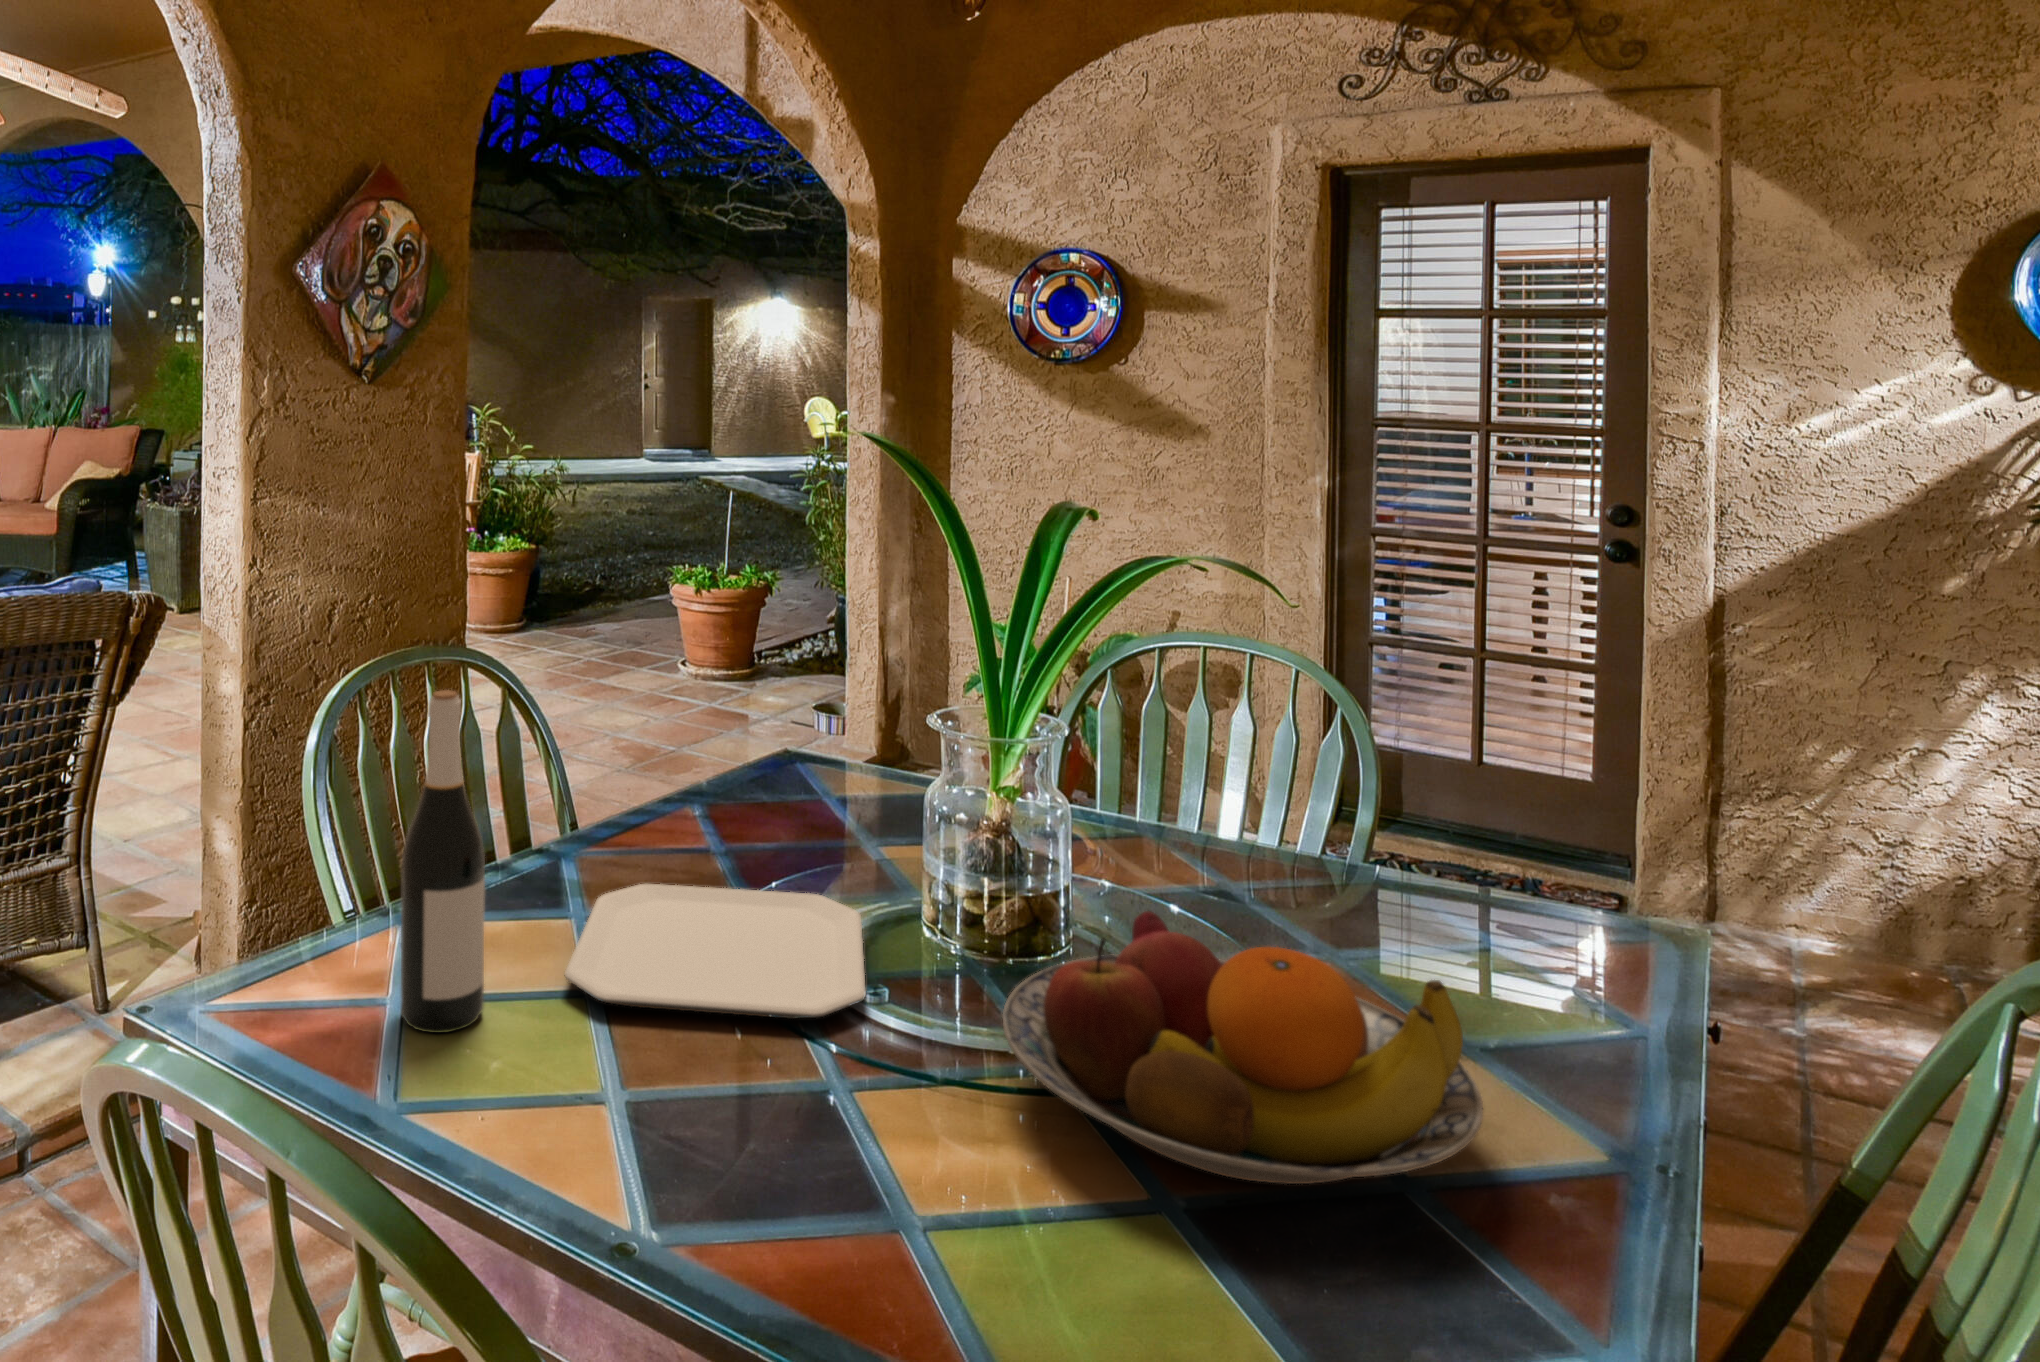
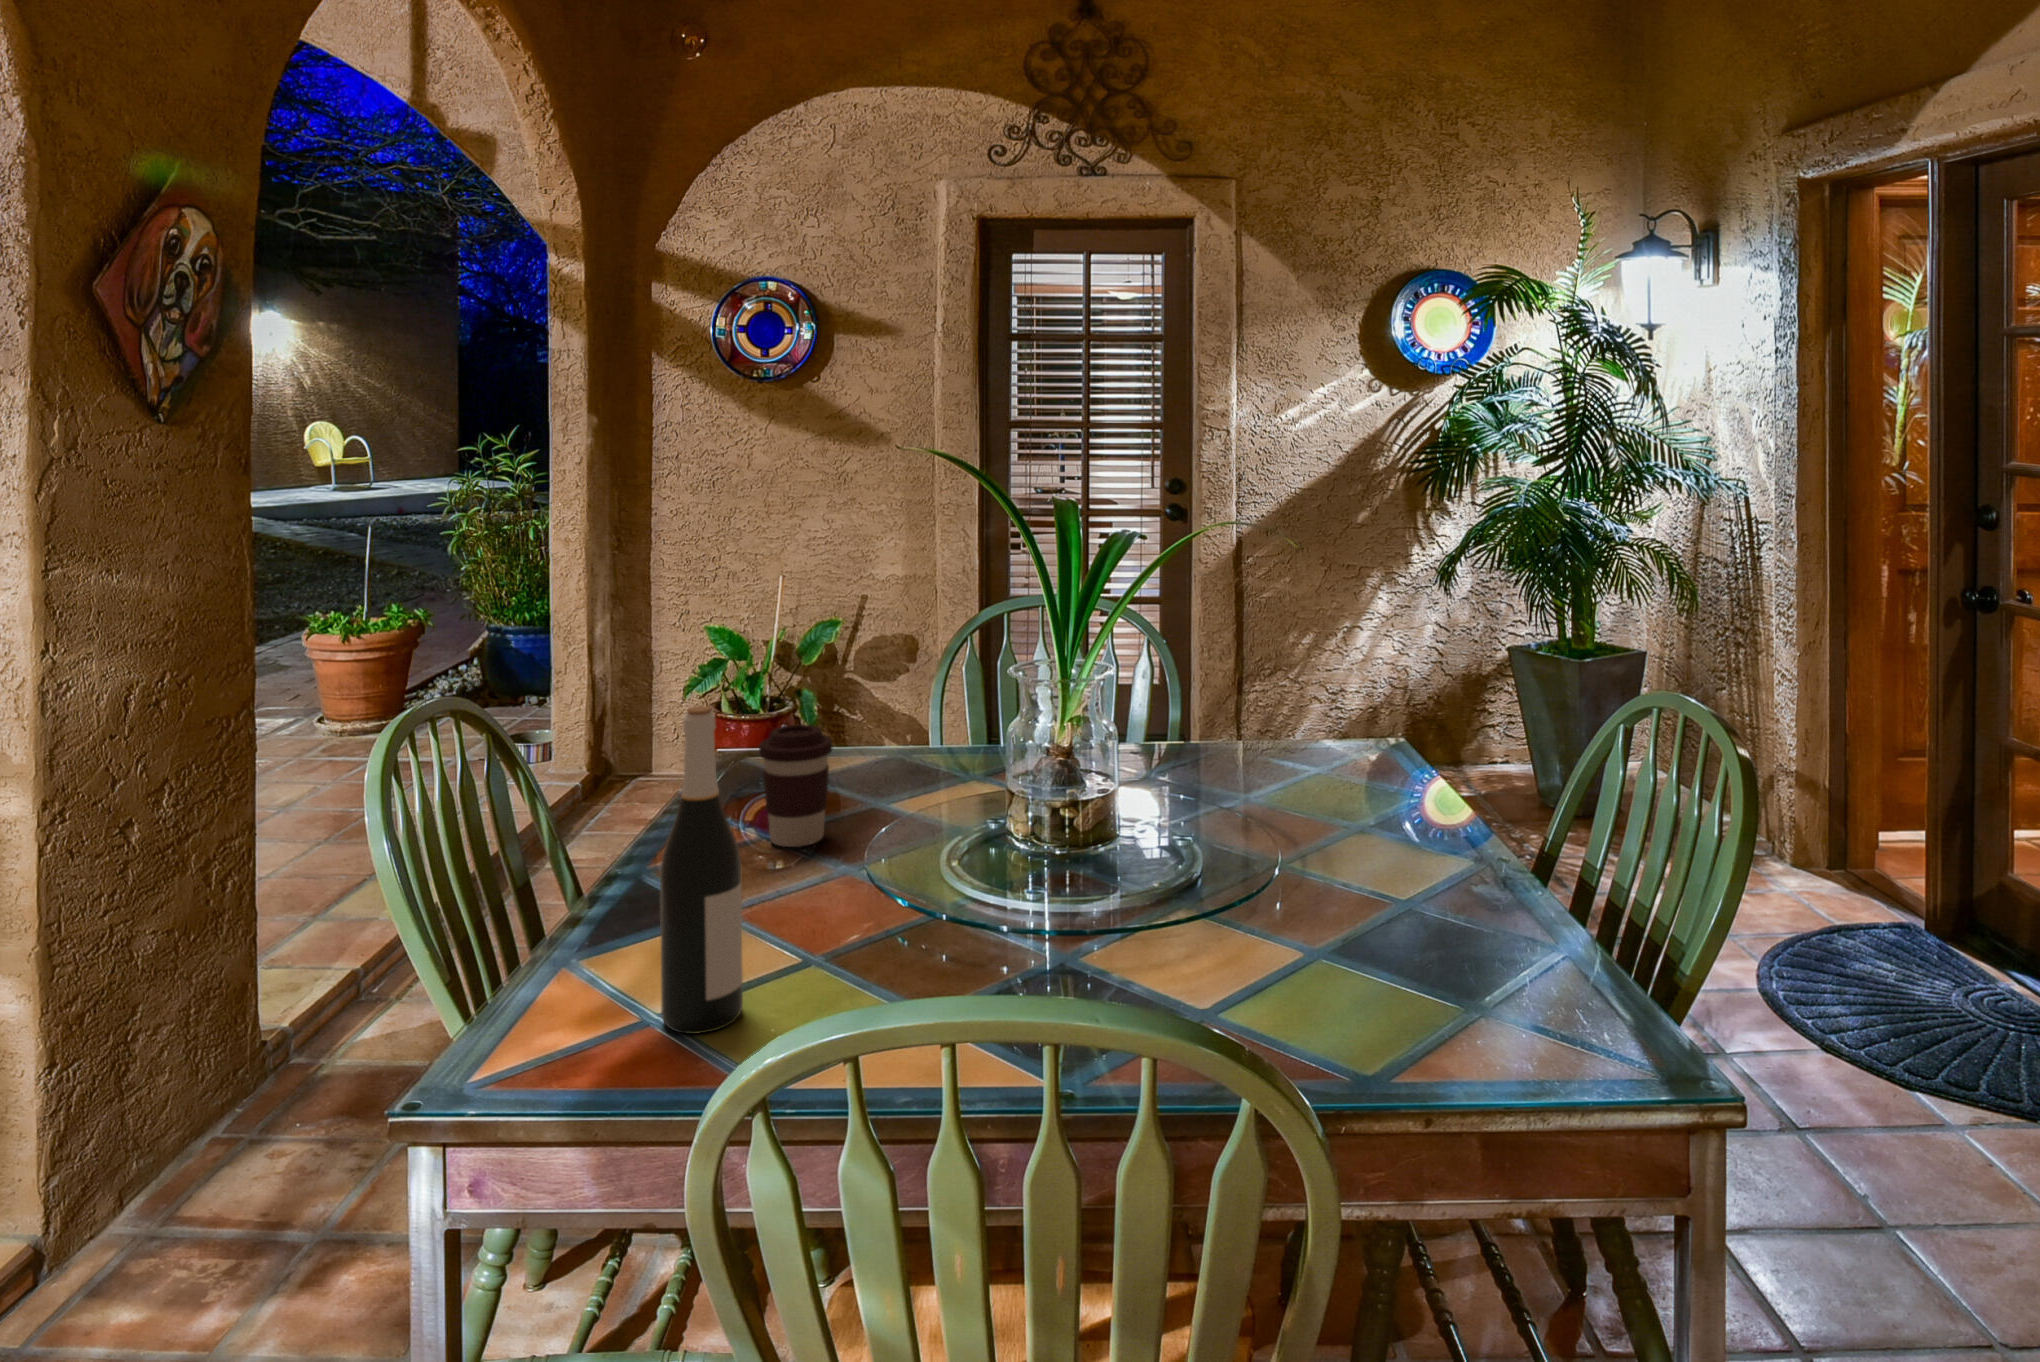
coffee cup: none [717,732,796,867] -> present [759,724,832,847]
plate: present [565,884,866,1019] -> none [728,846,1022,963]
fruit bowl: present [1003,911,1483,1184] -> none [1144,771,1449,930]

